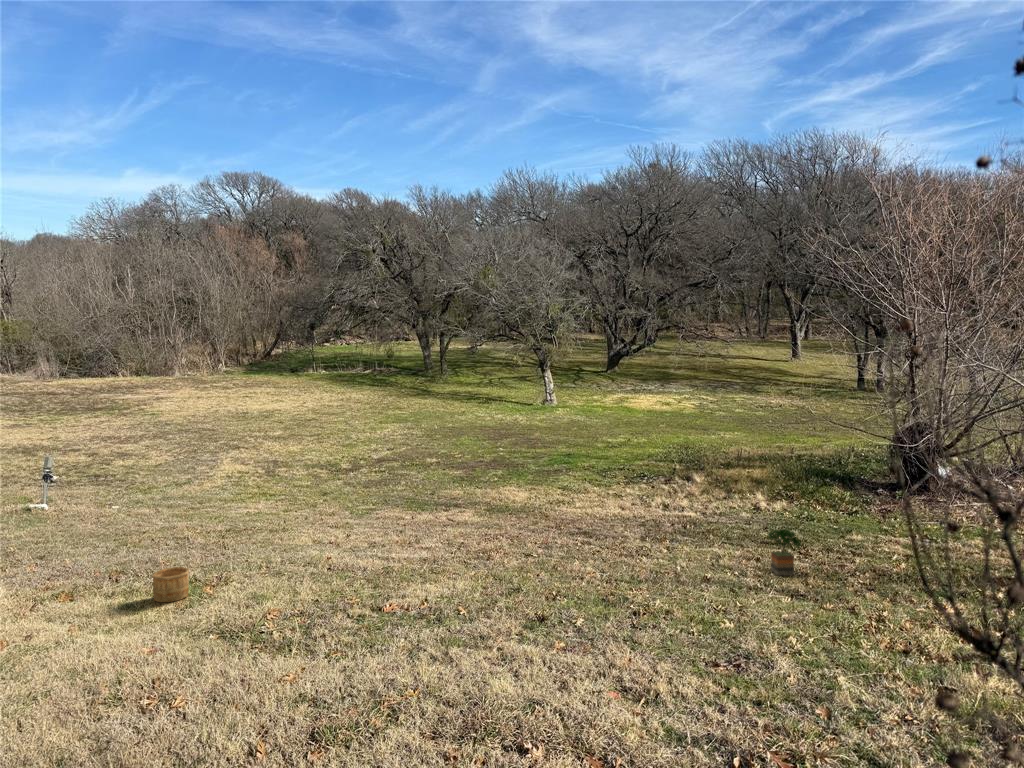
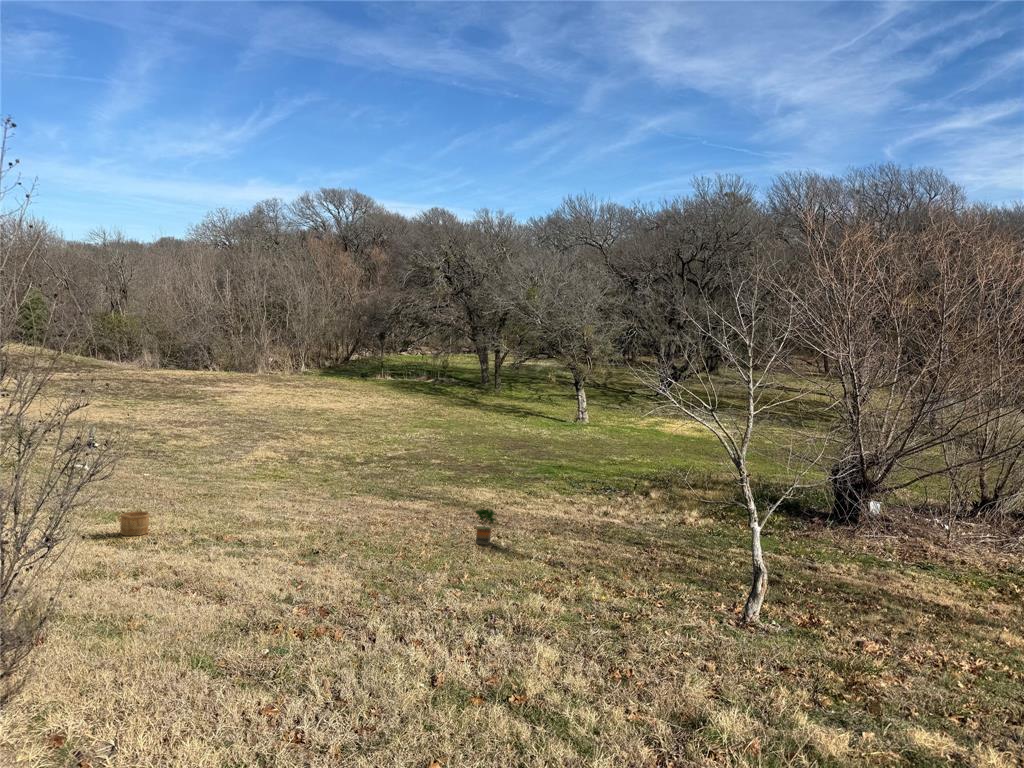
potted tree: present [768,529,801,576] -> present [475,509,496,545]

